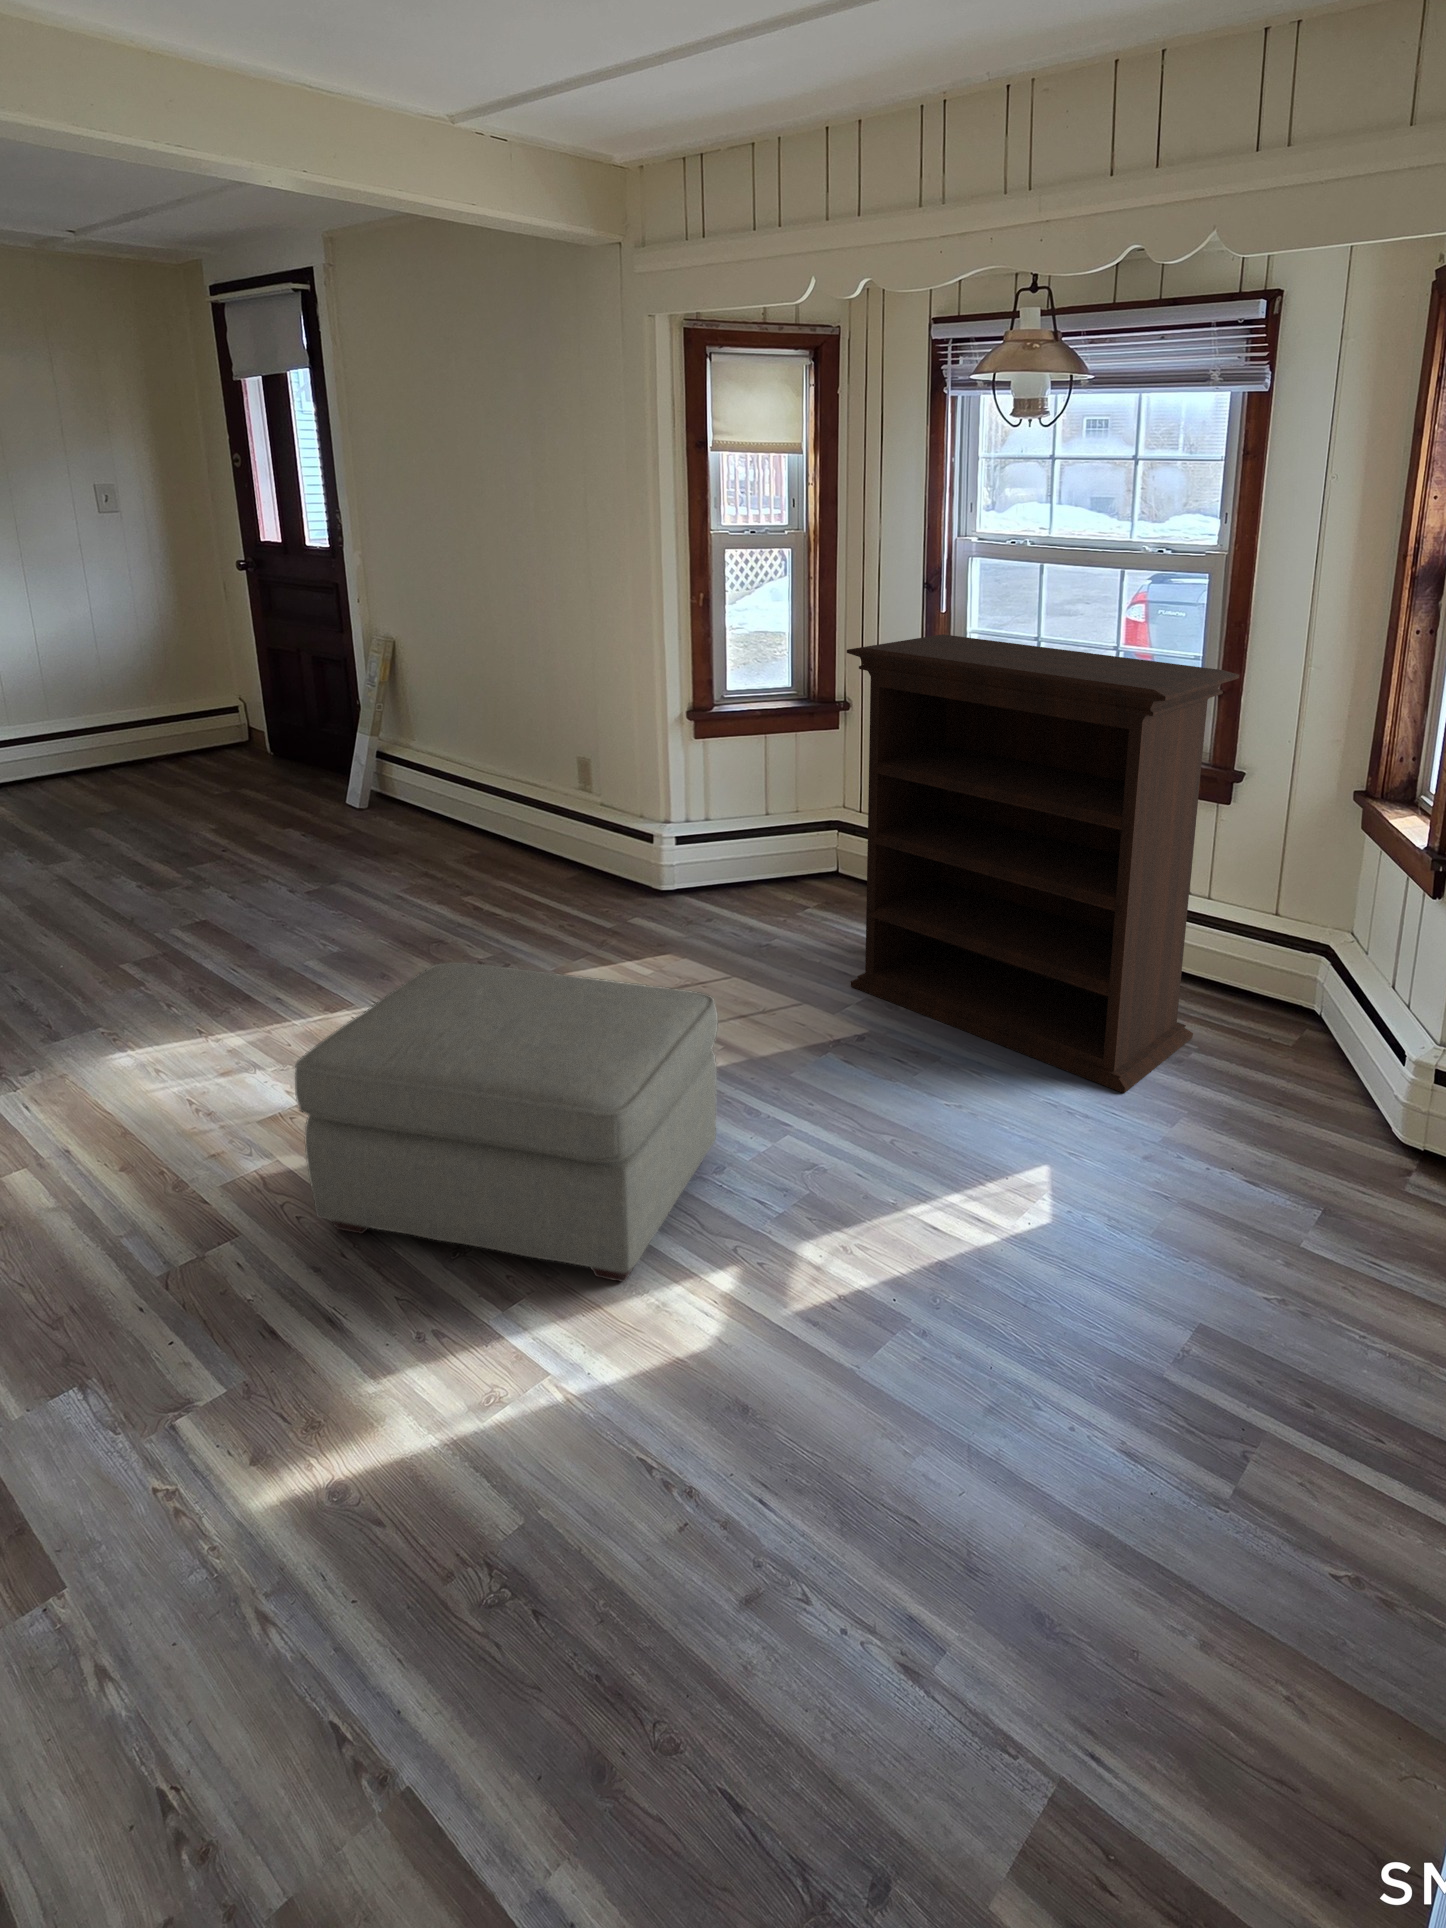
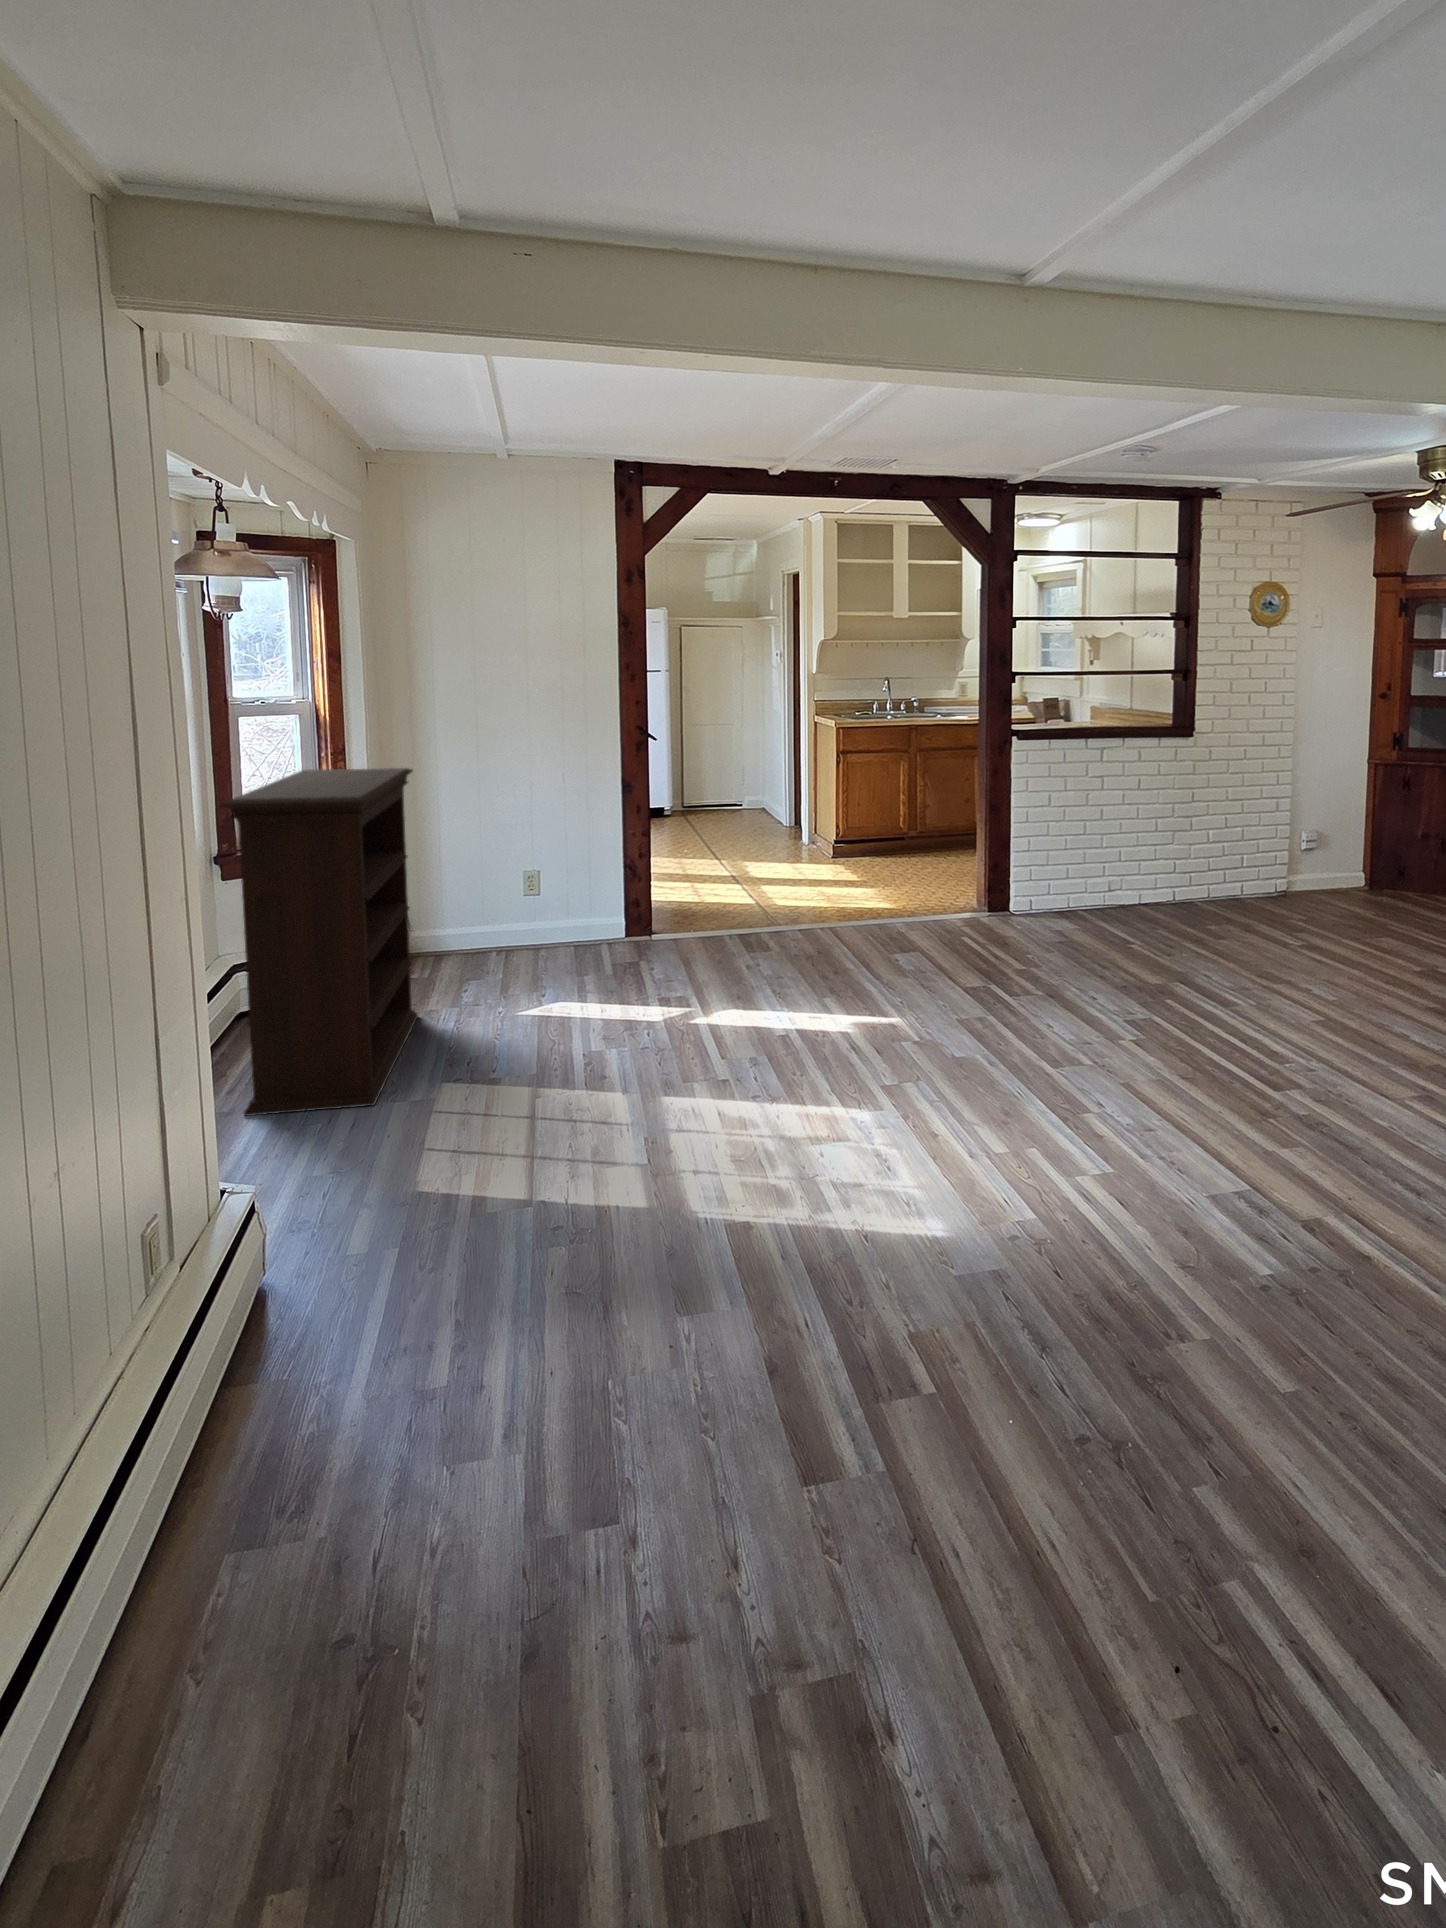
ottoman: present [295,962,718,1282] -> none [633,930,848,1102]

